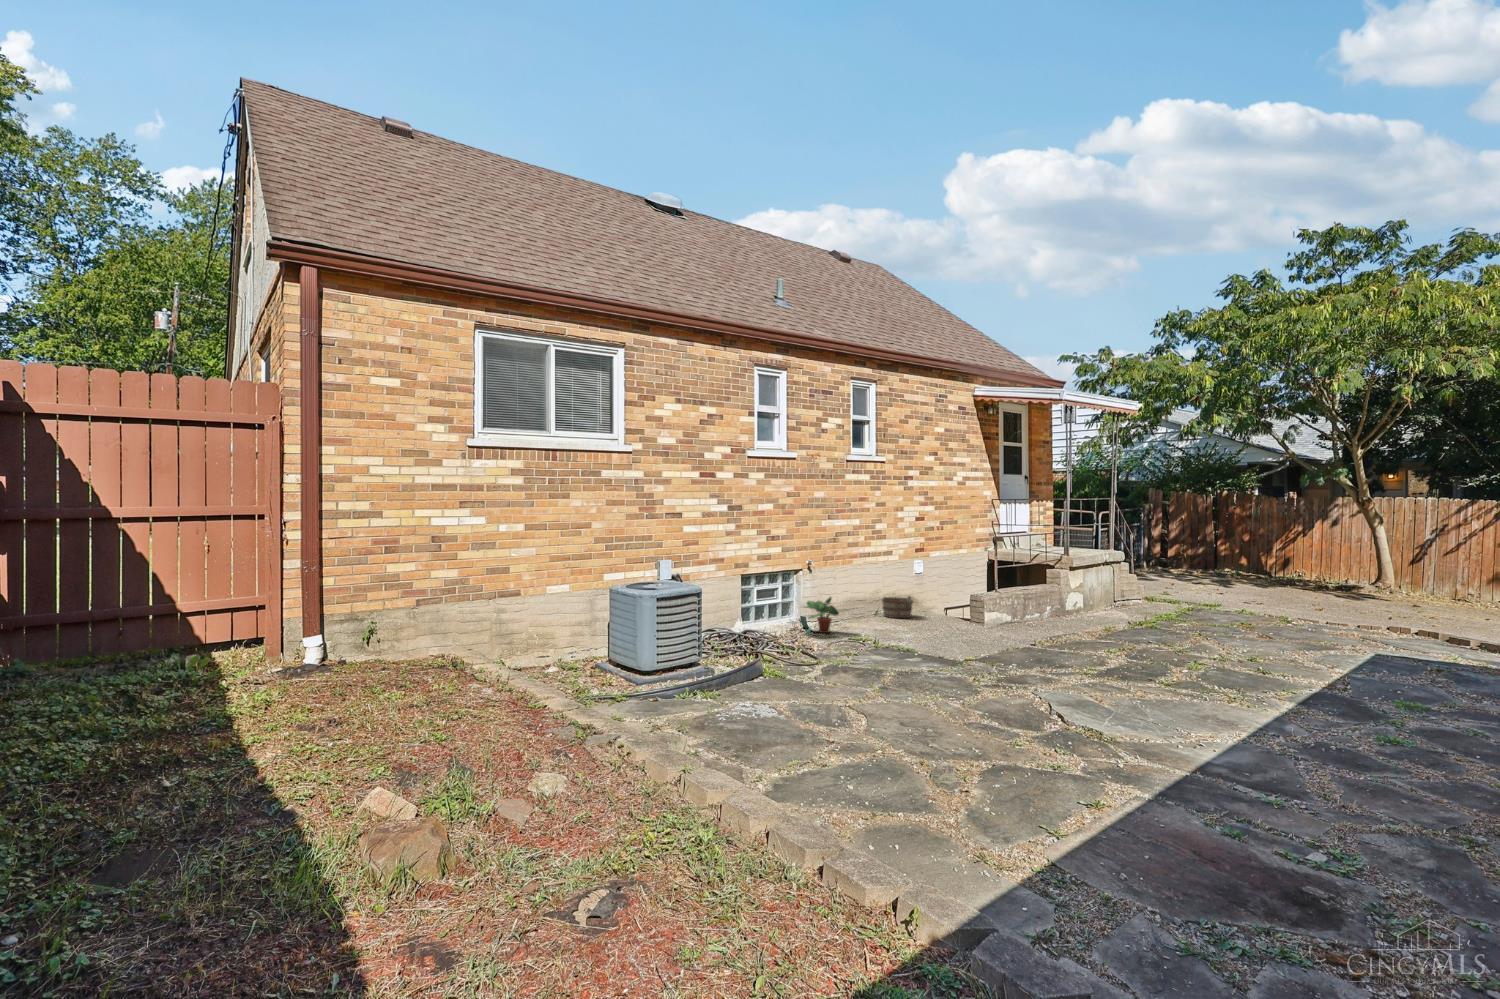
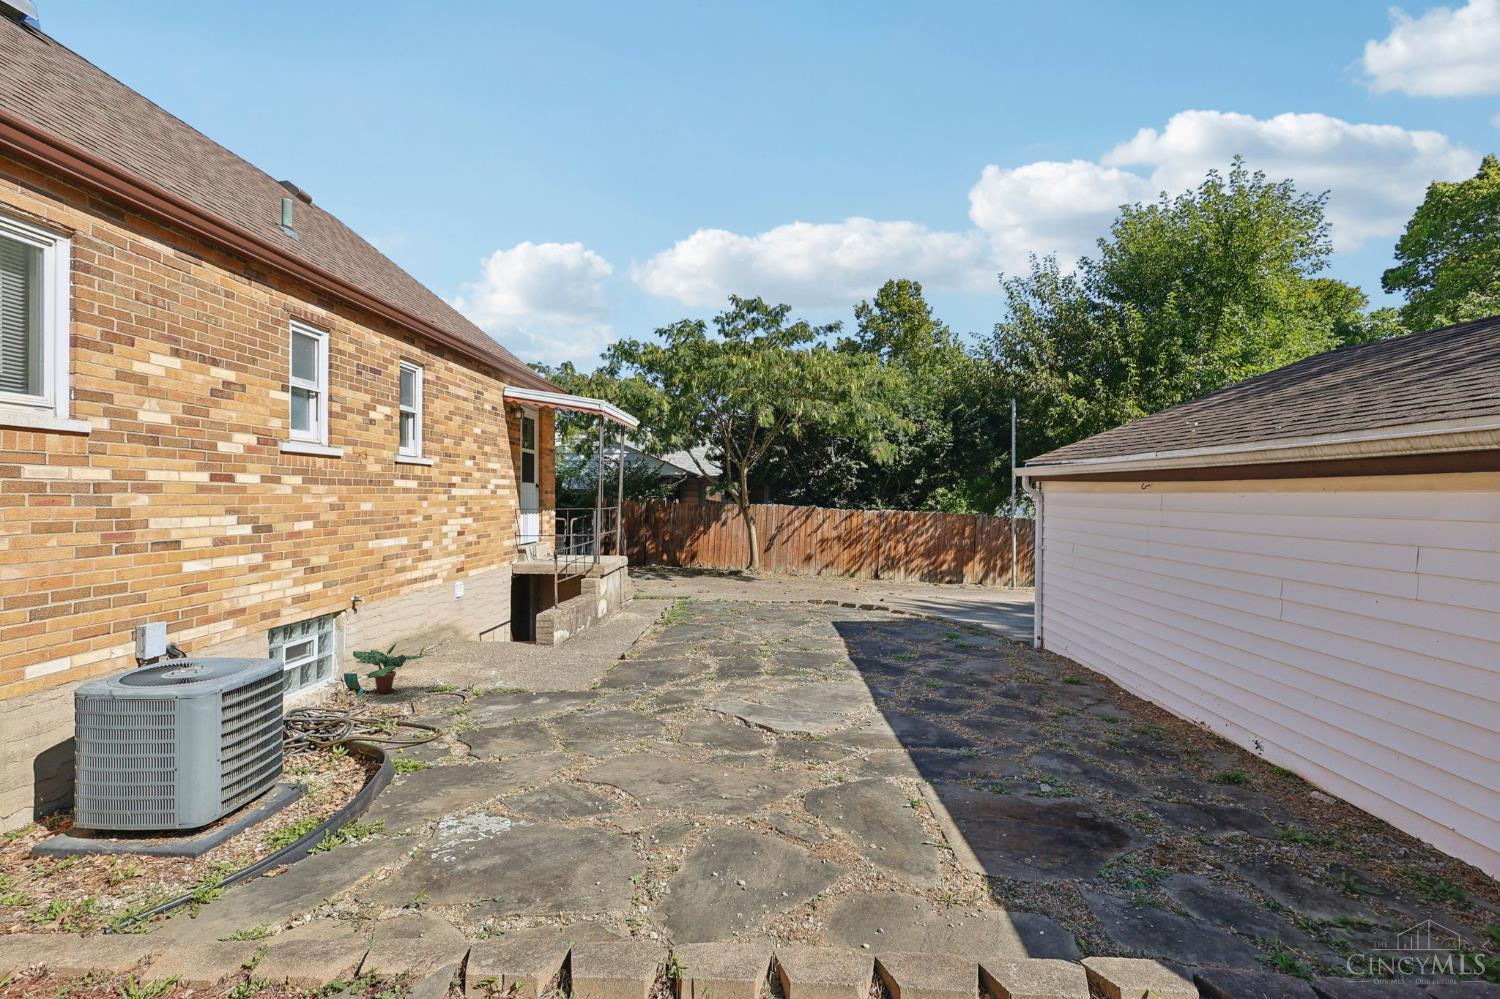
bucket: present [882,596,914,618] -> none [430,626,475,656]

